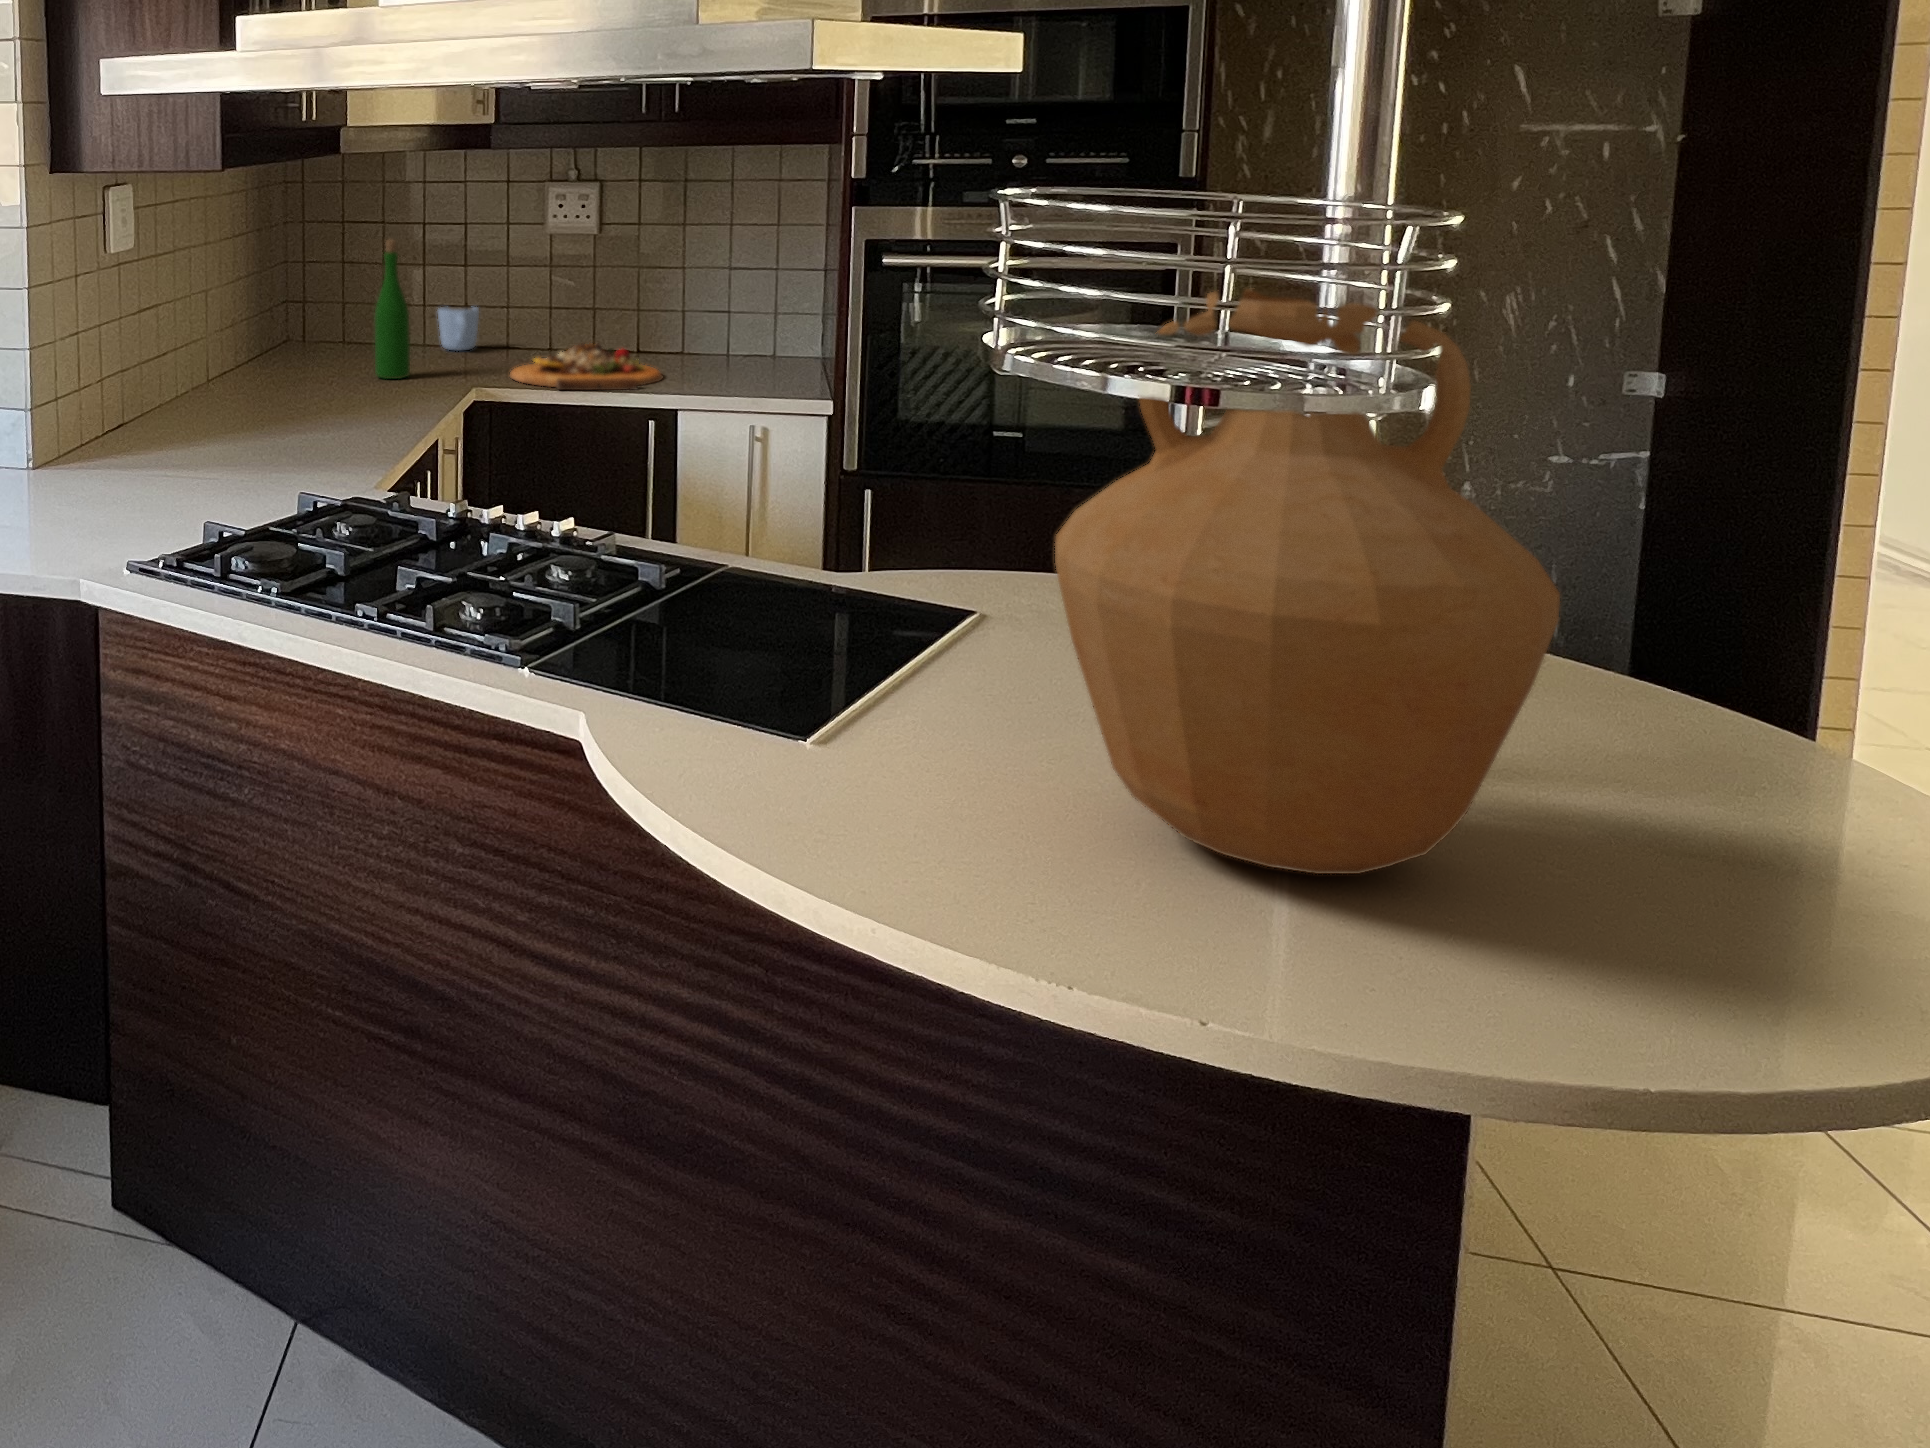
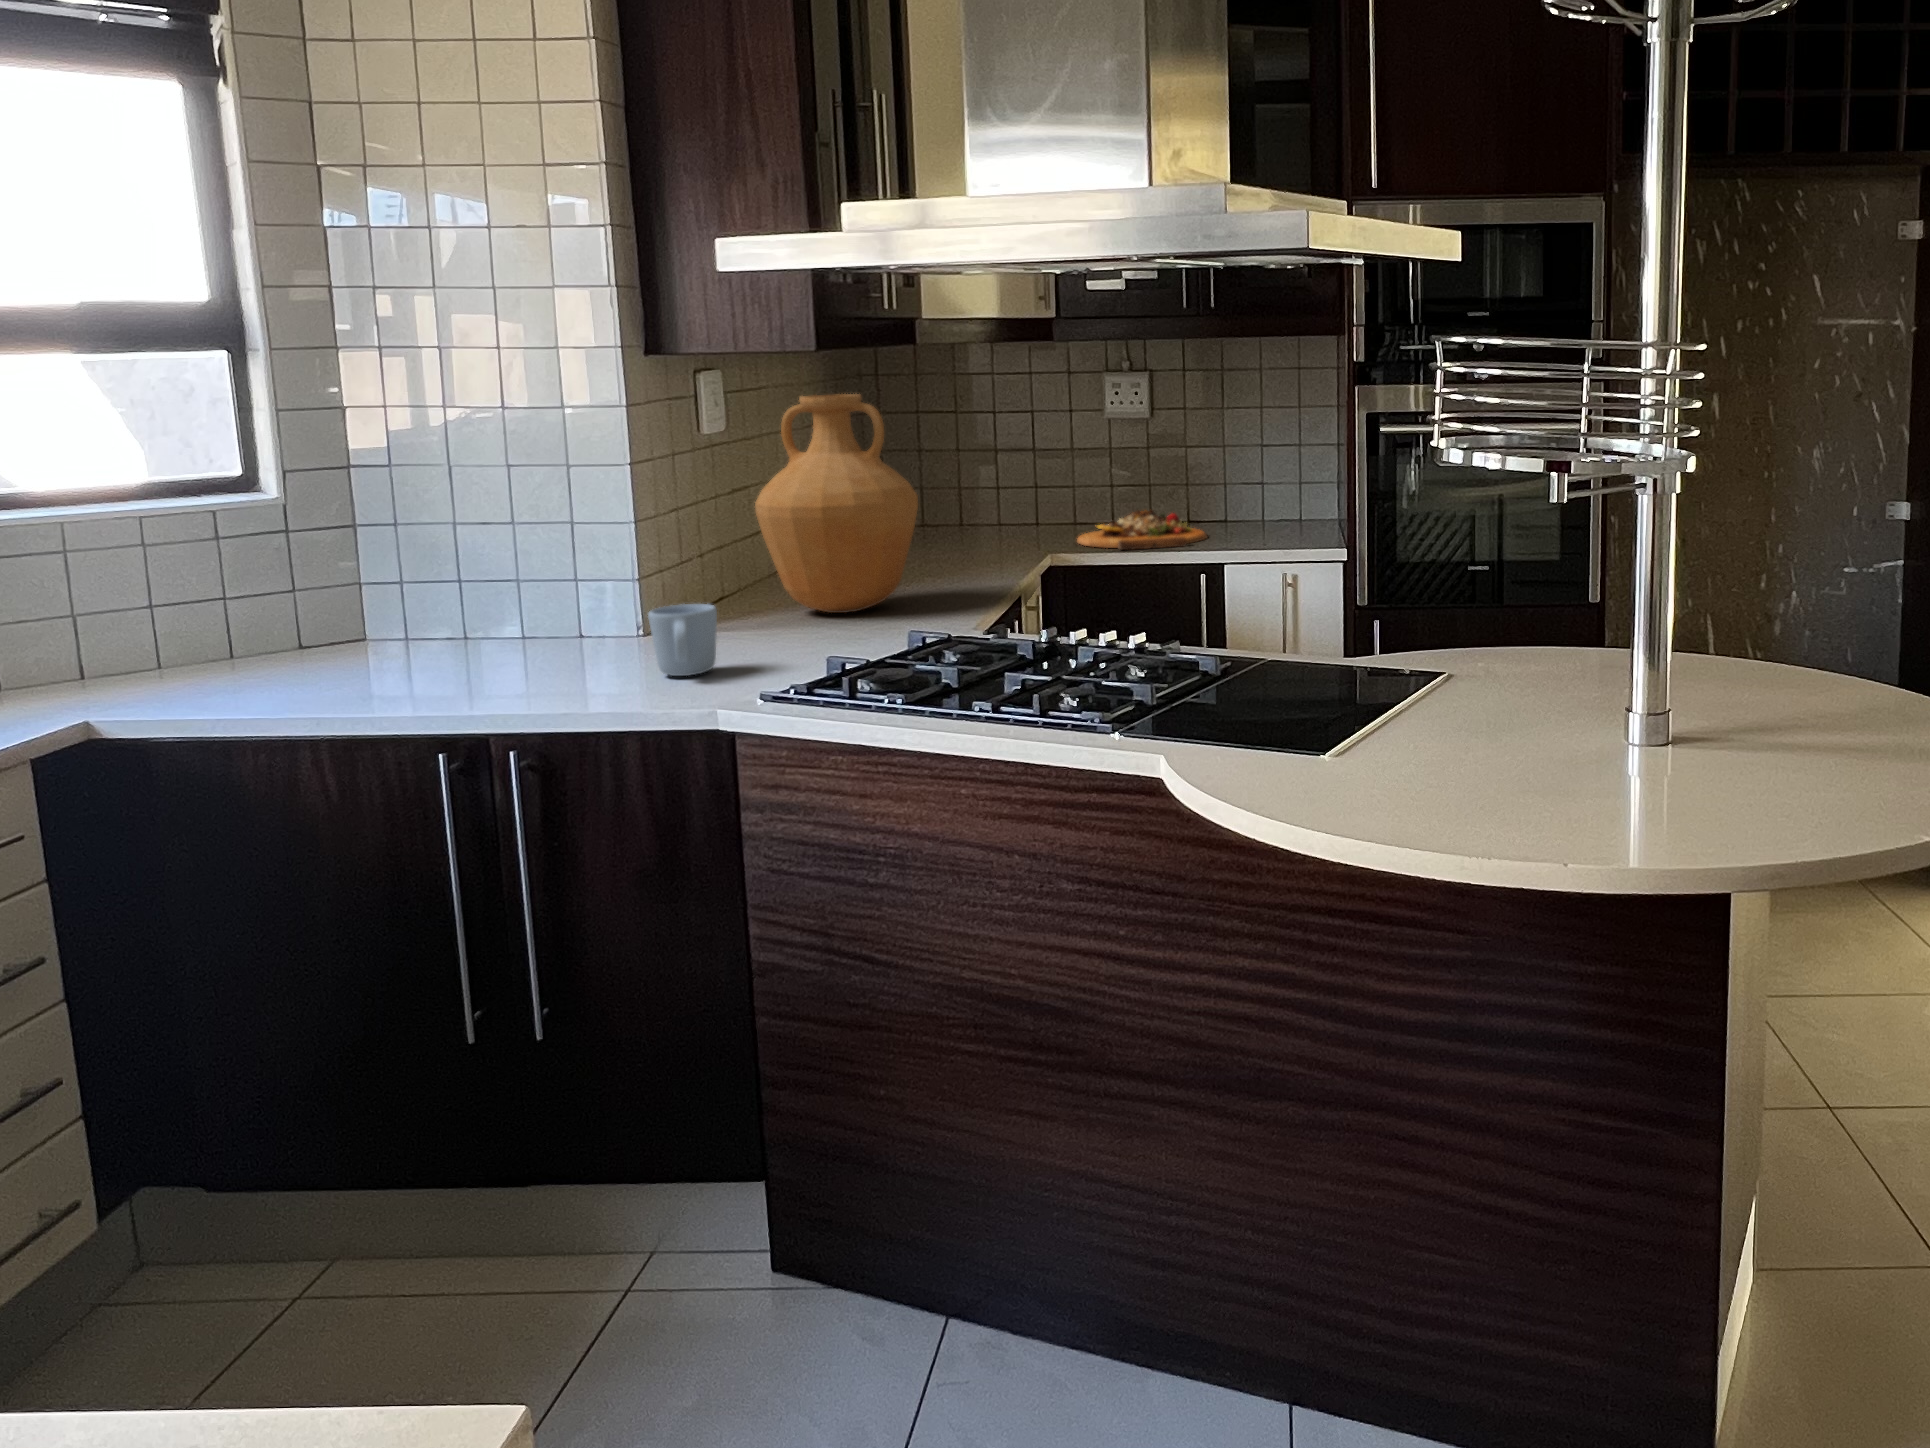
wine bottle: present [375,239,410,379] -> none [953,422,987,550]
vase: present [1055,289,1560,874] -> present [755,394,918,613]
mug: present [438,307,479,350] -> present [648,604,717,676]

